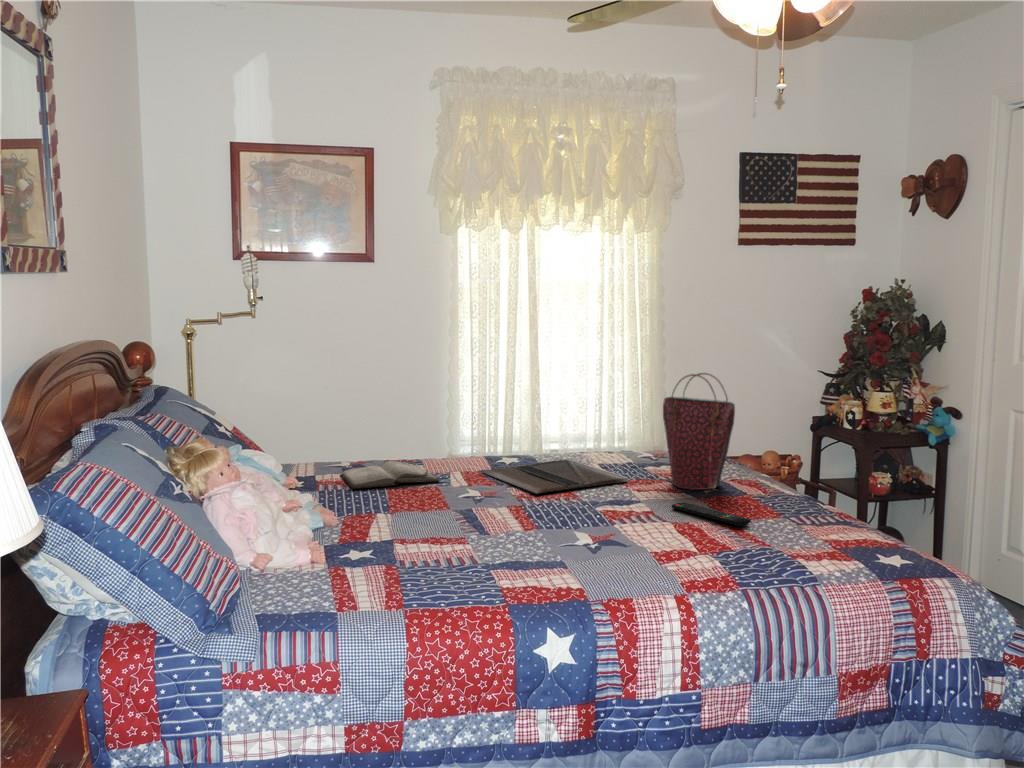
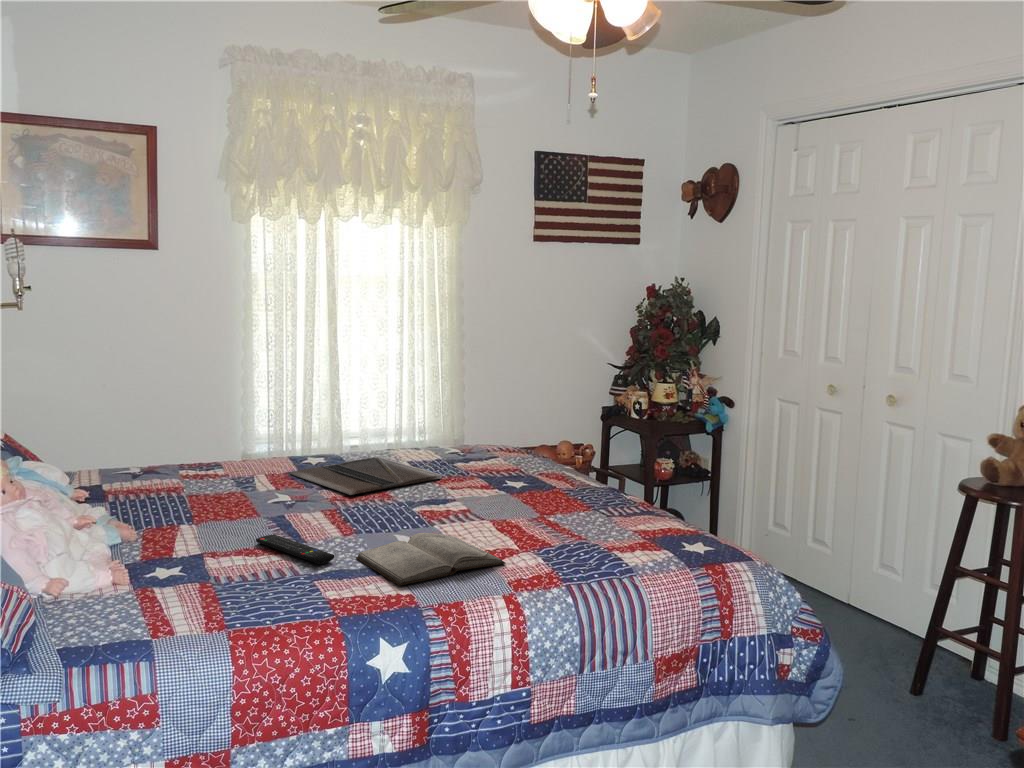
handbag: present [663,373,735,490] -> none [474,370,545,485]
diary: present [341,461,440,489] -> present [356,533,506,586]
remote control: present [672,502,751,527] -> present [256,534,334,564]

